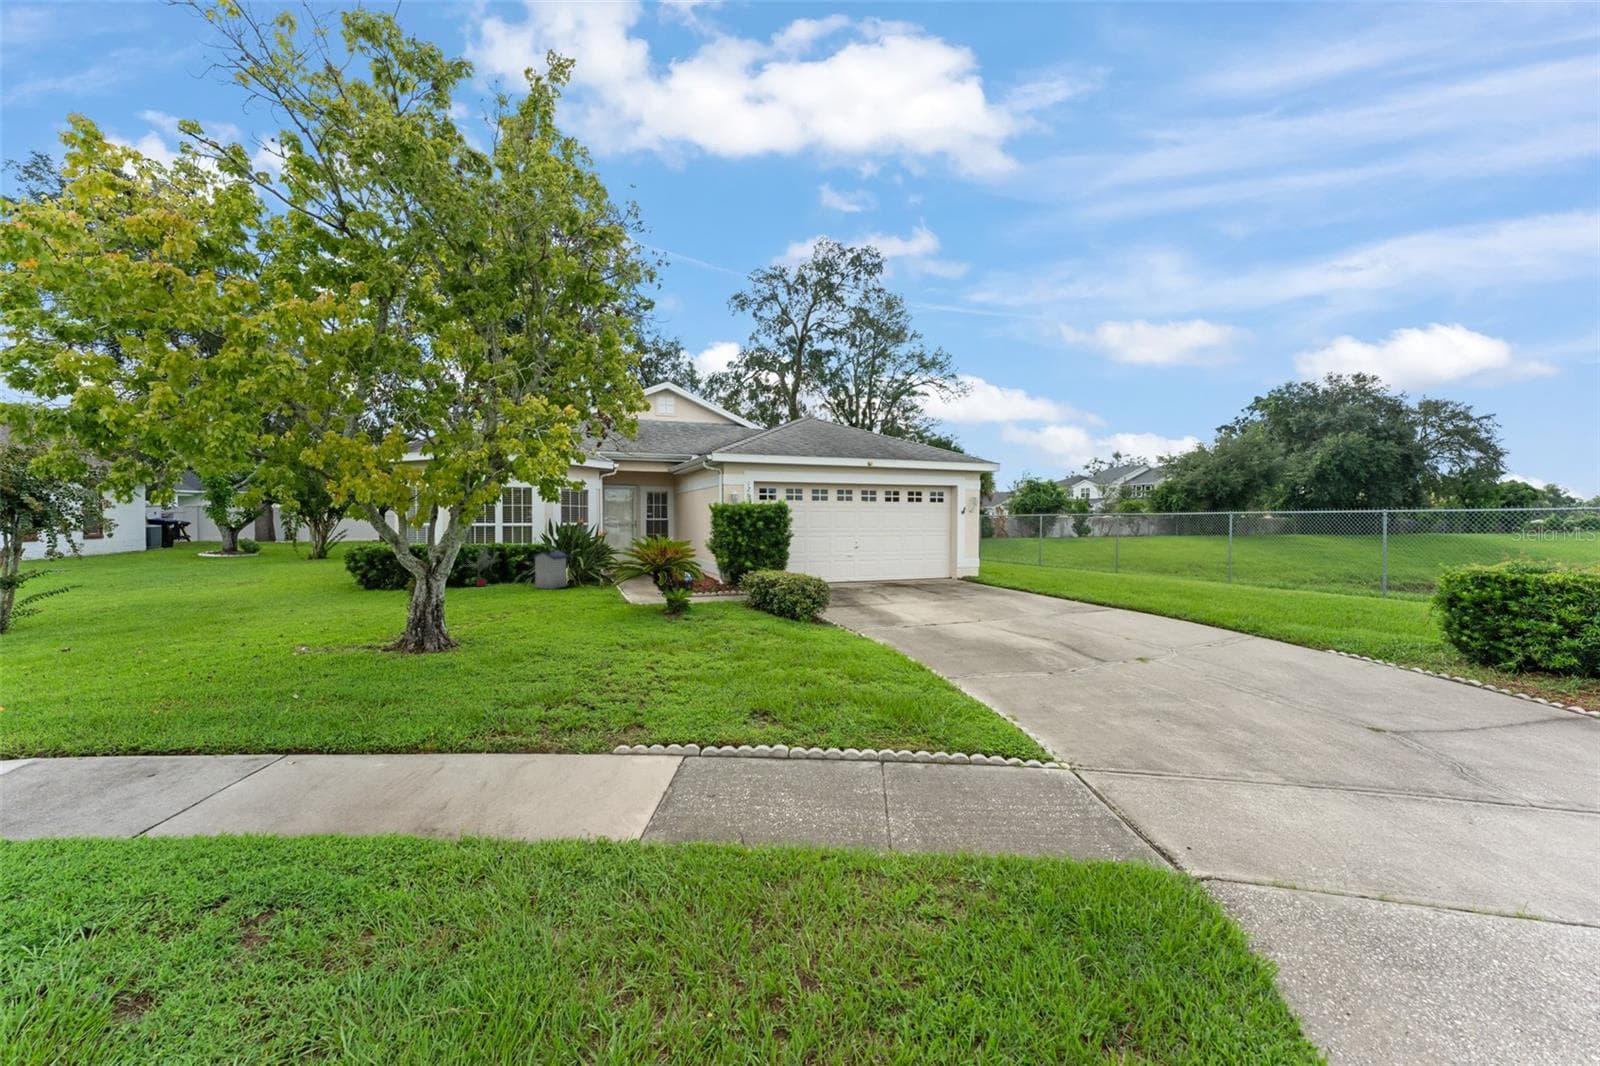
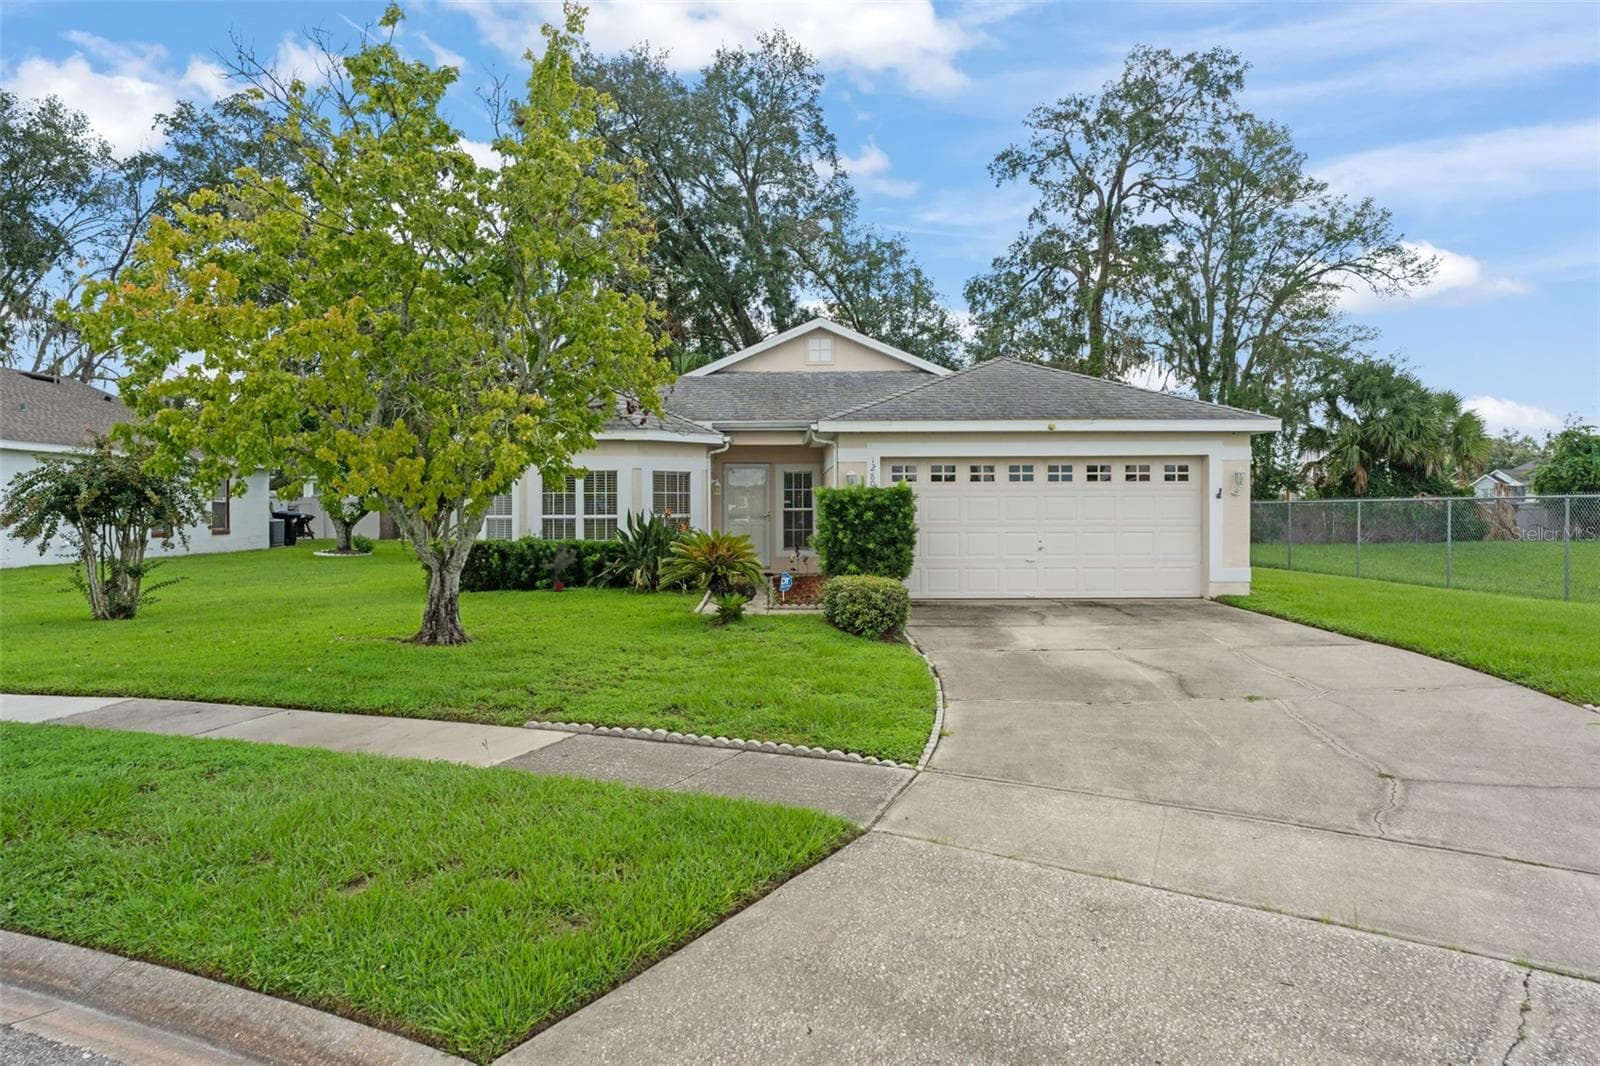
trash can: present [532,550,569,589] -> none [609,548,655,596]

